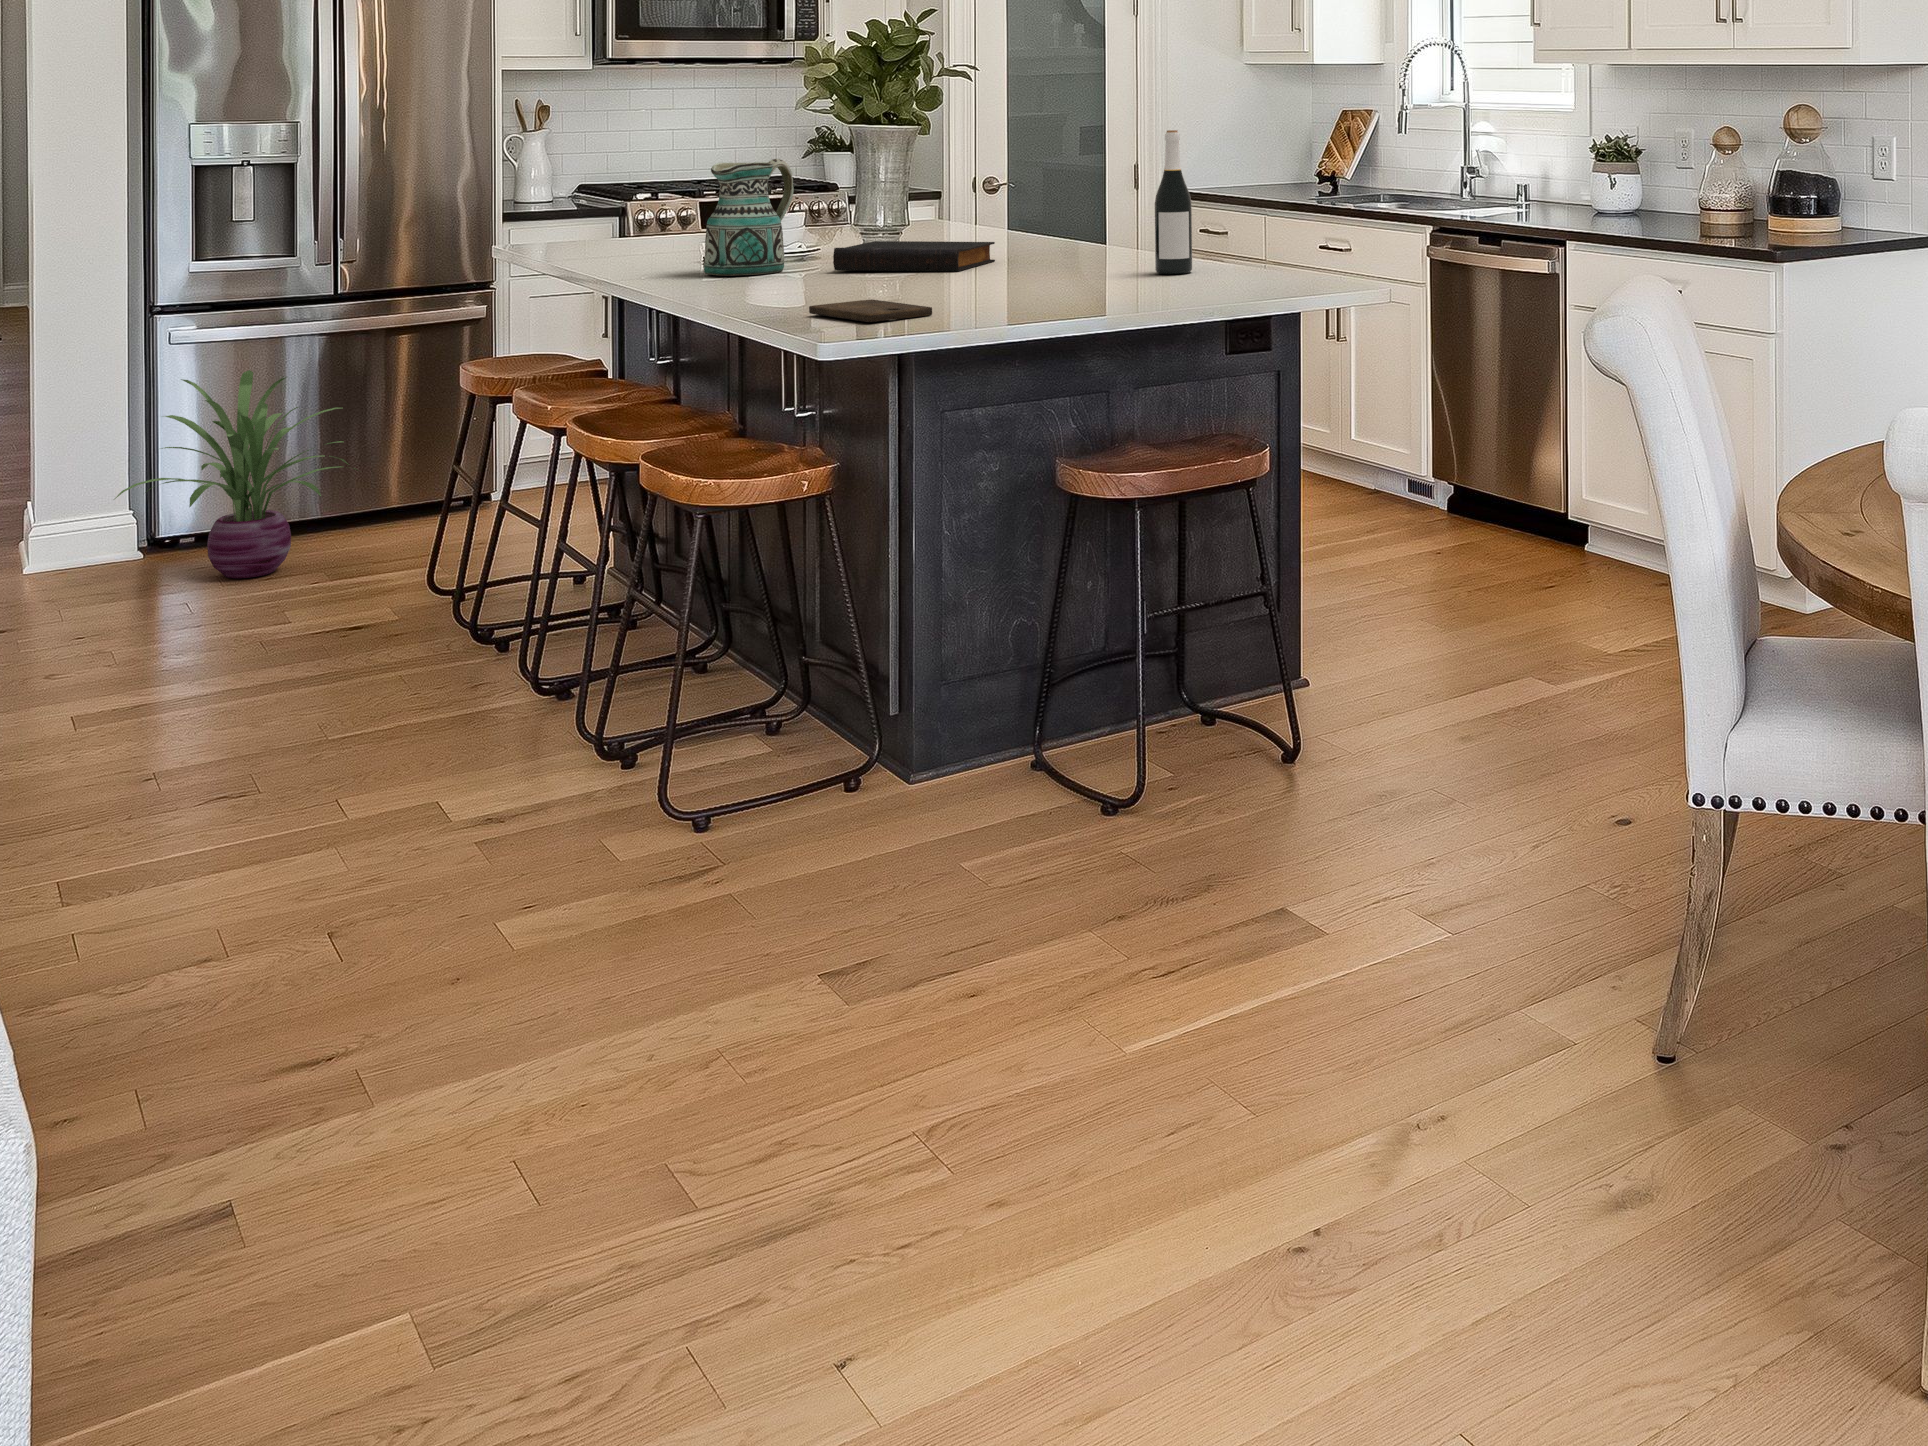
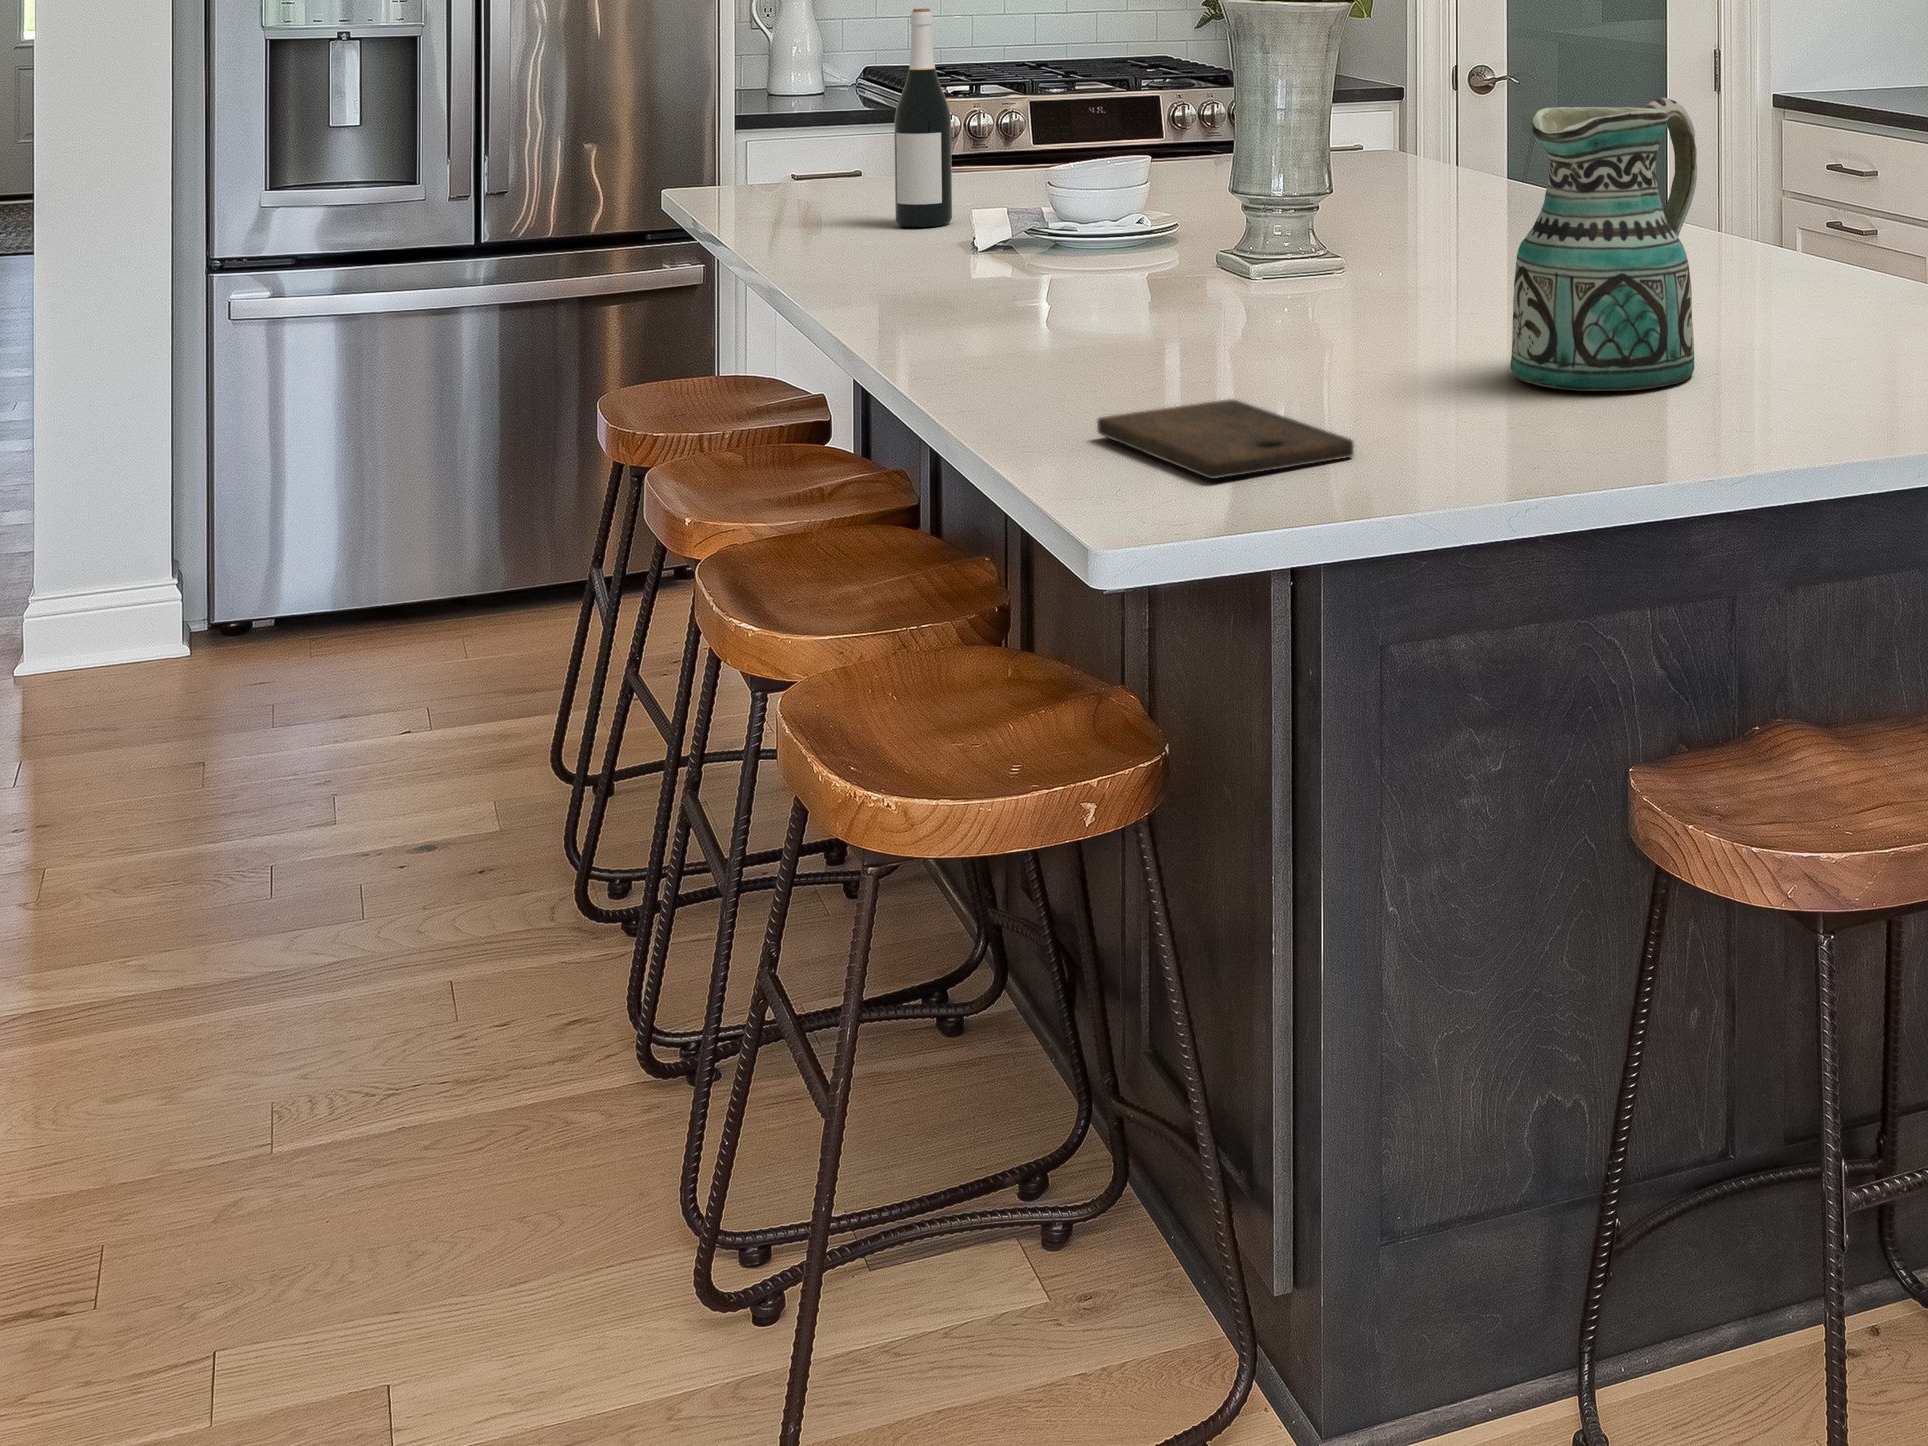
wine bottle: present [1155,130,1192,274] -> present [894,9,952,227]
ceramic pitcher: present [704,159,794,275] -> present [1511,98,1697,391]
book: present [833,241,995,271] -> none [1188,222,1493,300]
decorative plant: present [115,370,357,578] -> none [85,379,485,728]

